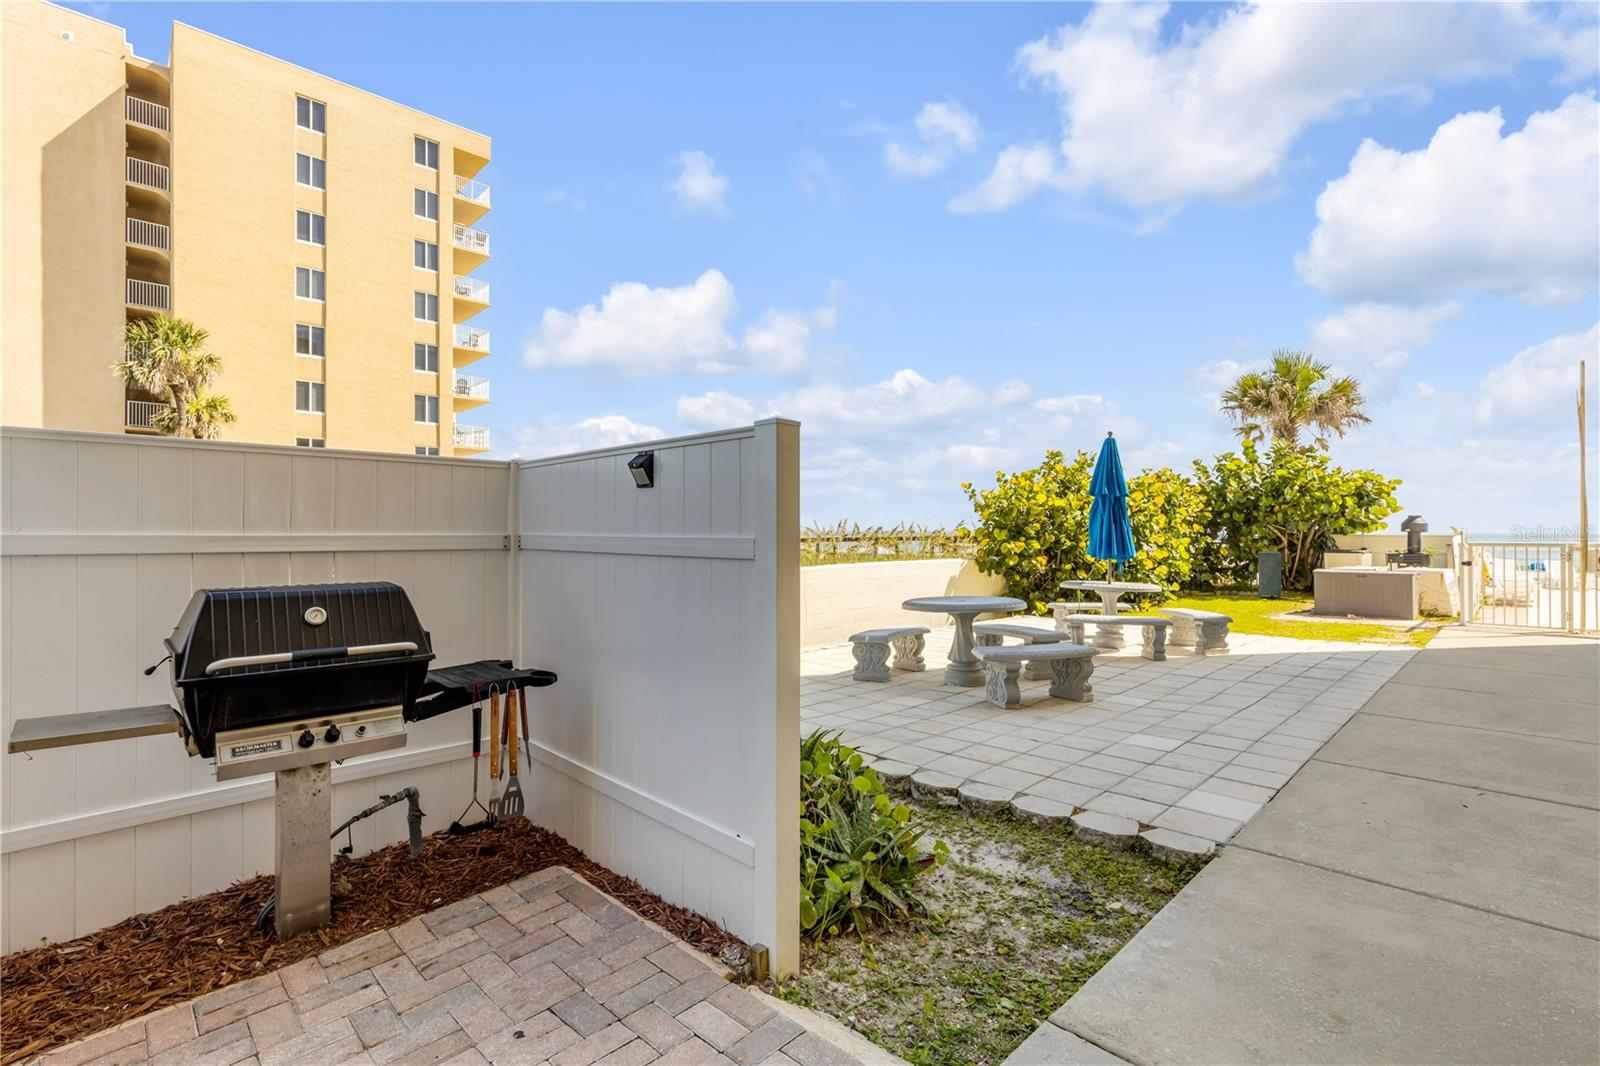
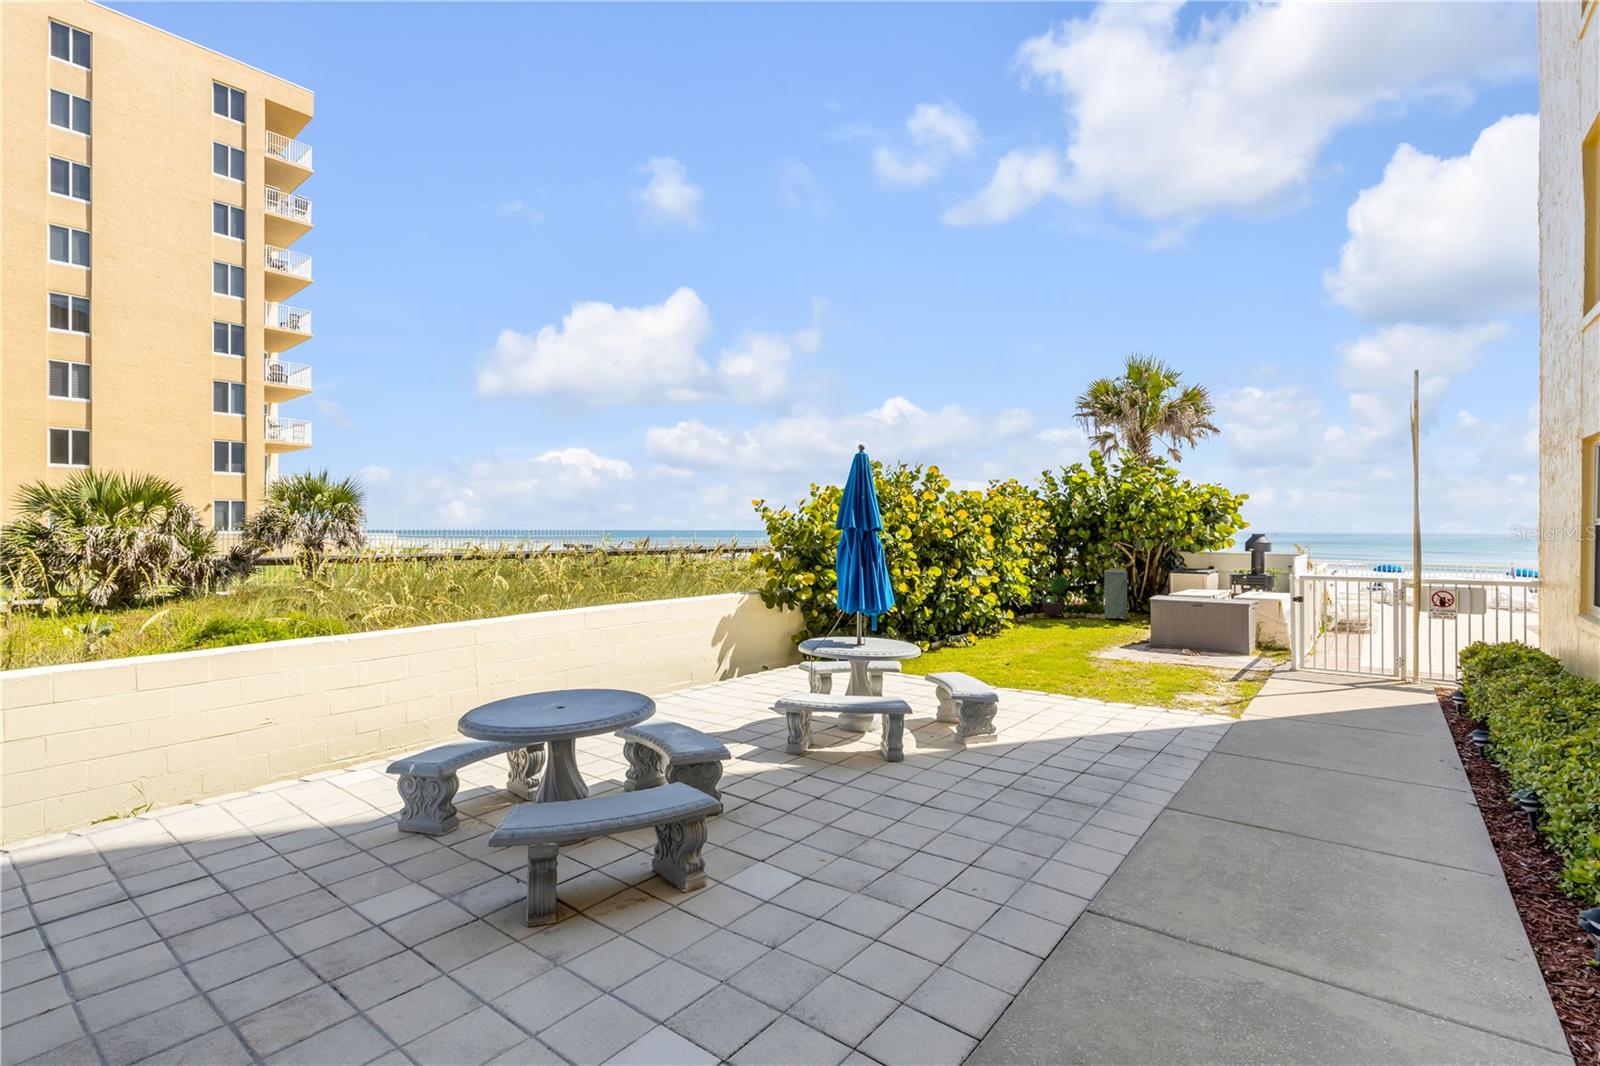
potted tree: none [1196,554,1223,595] -> present [1043,575,1068,616]

